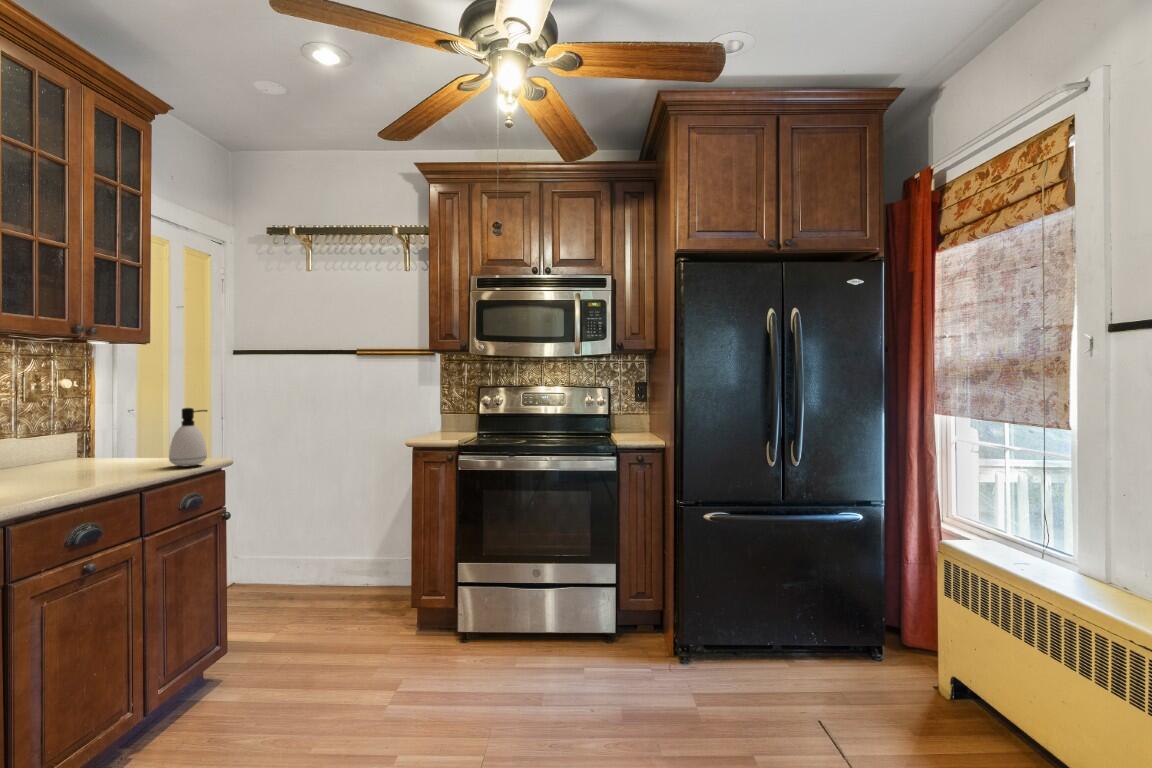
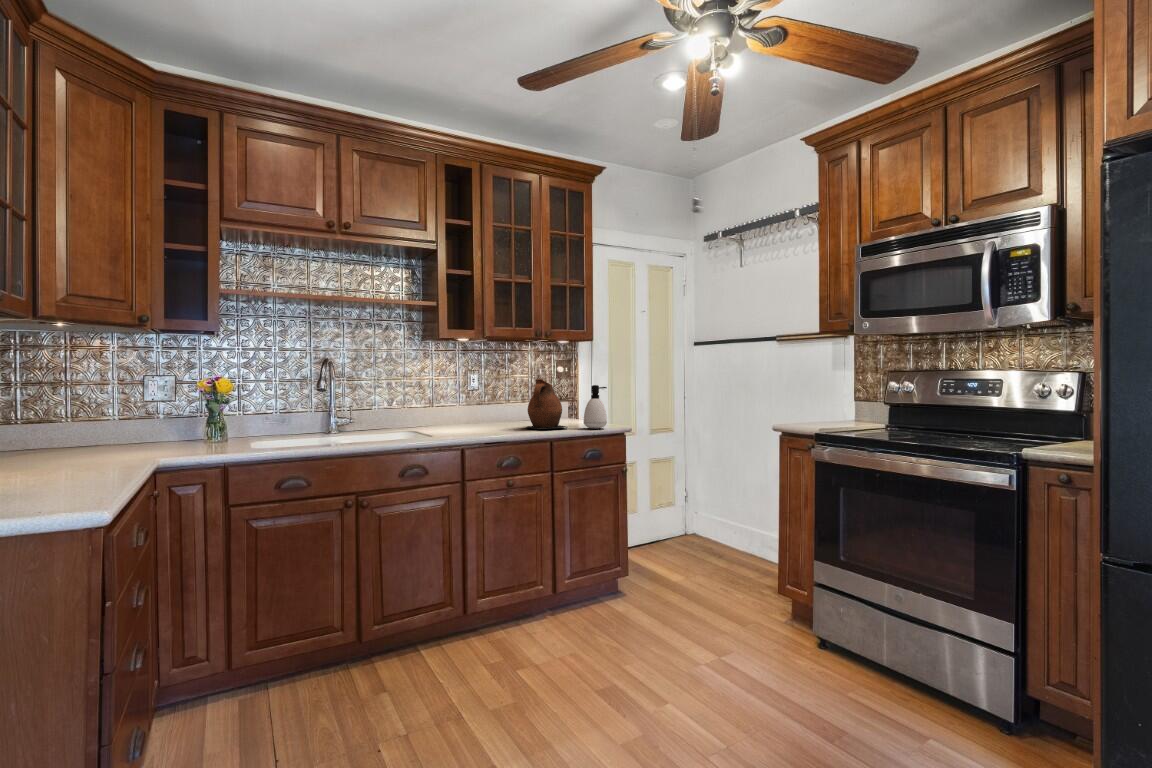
ceramic pitcher: none [55,403,146,479] -> present [526,379,568,429]

